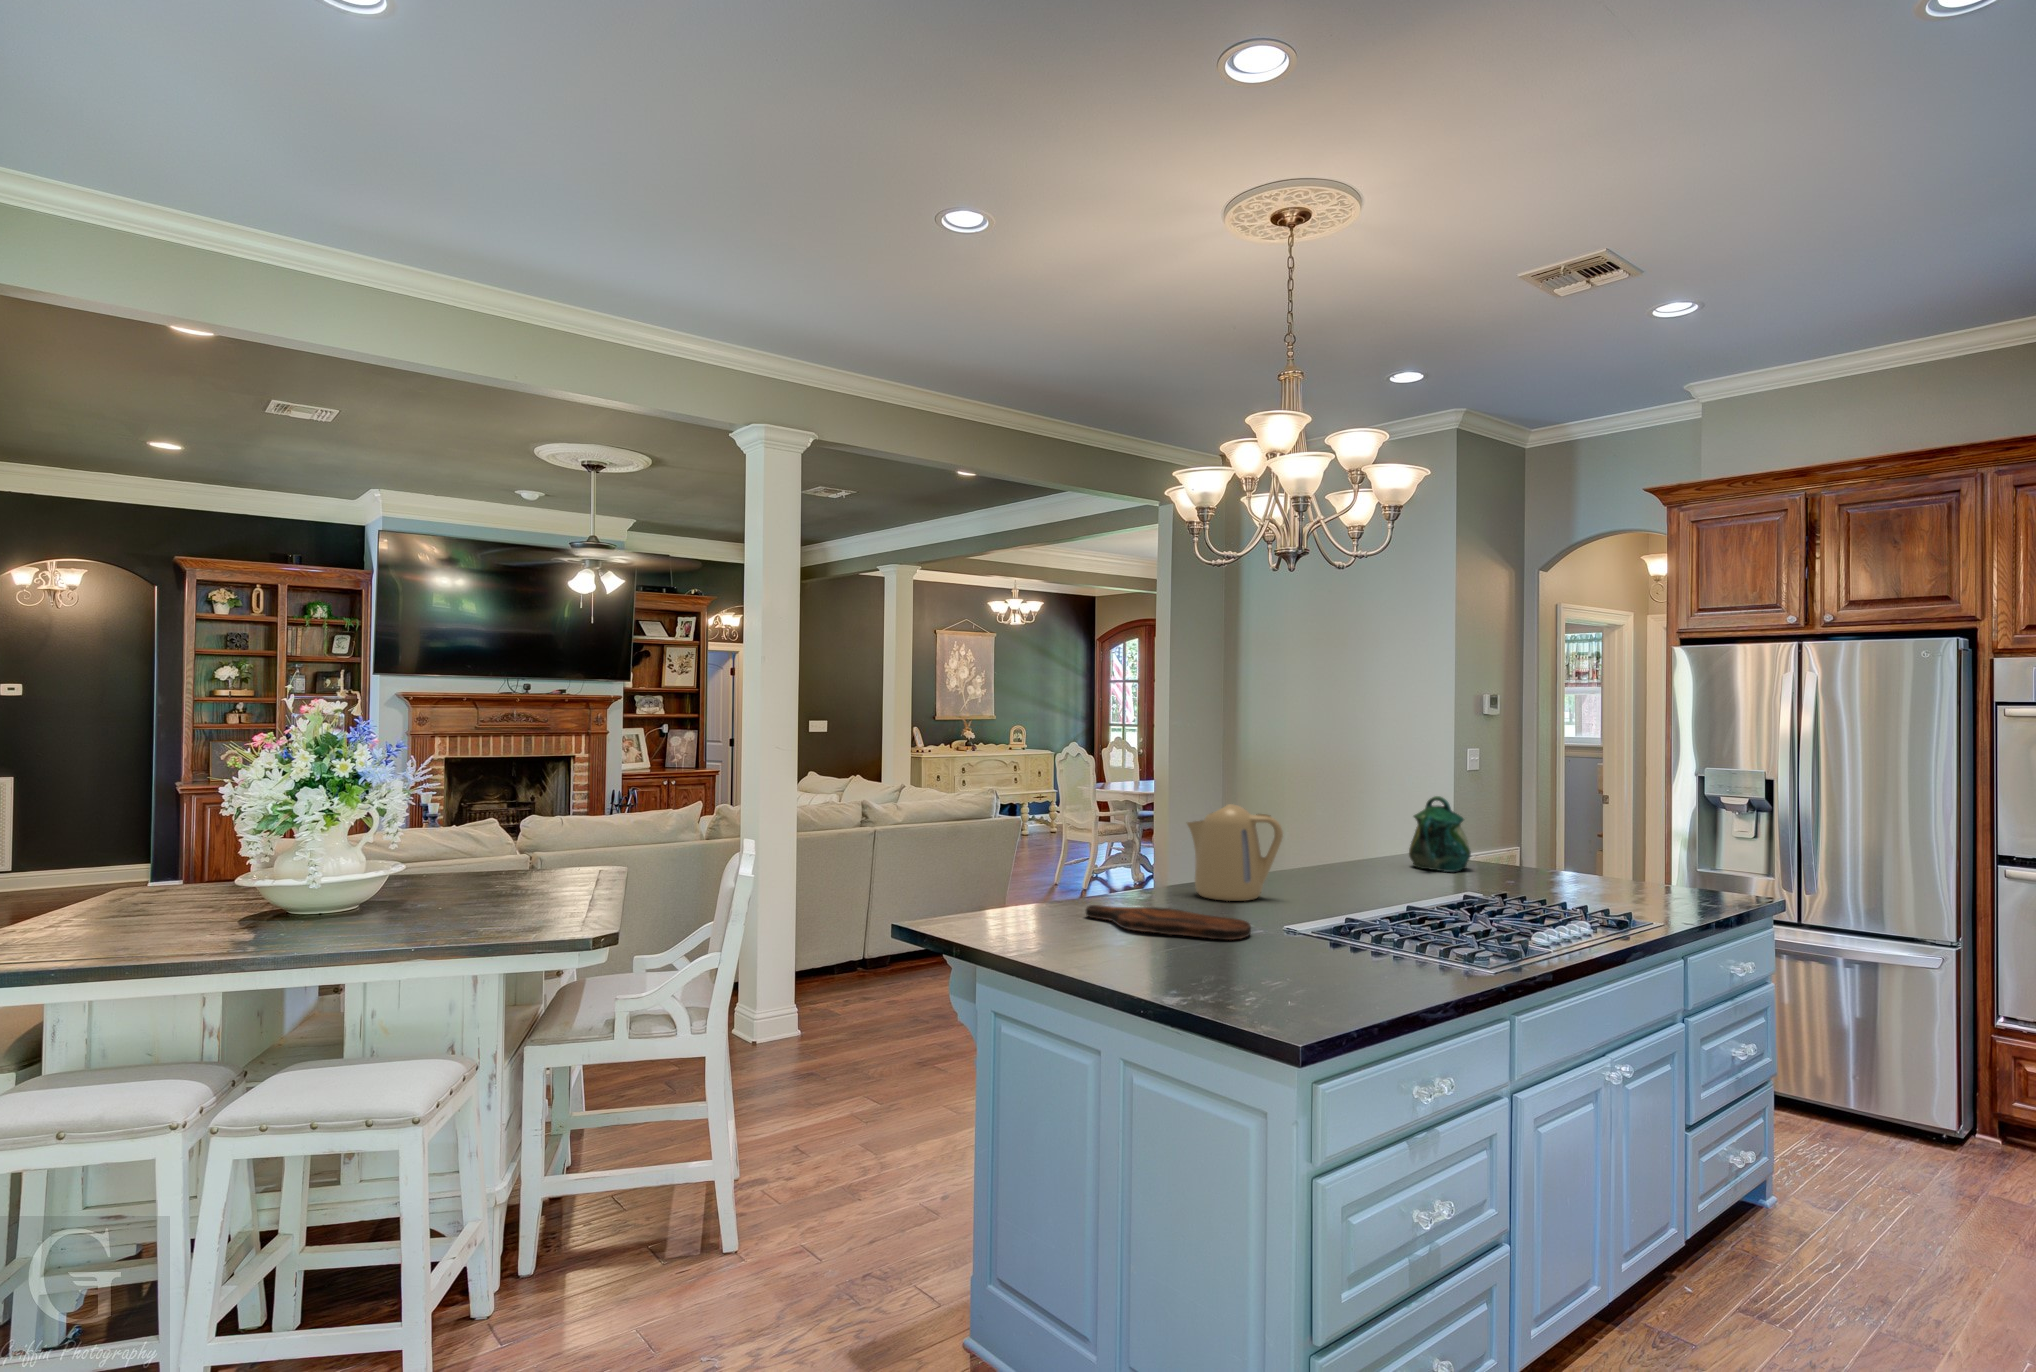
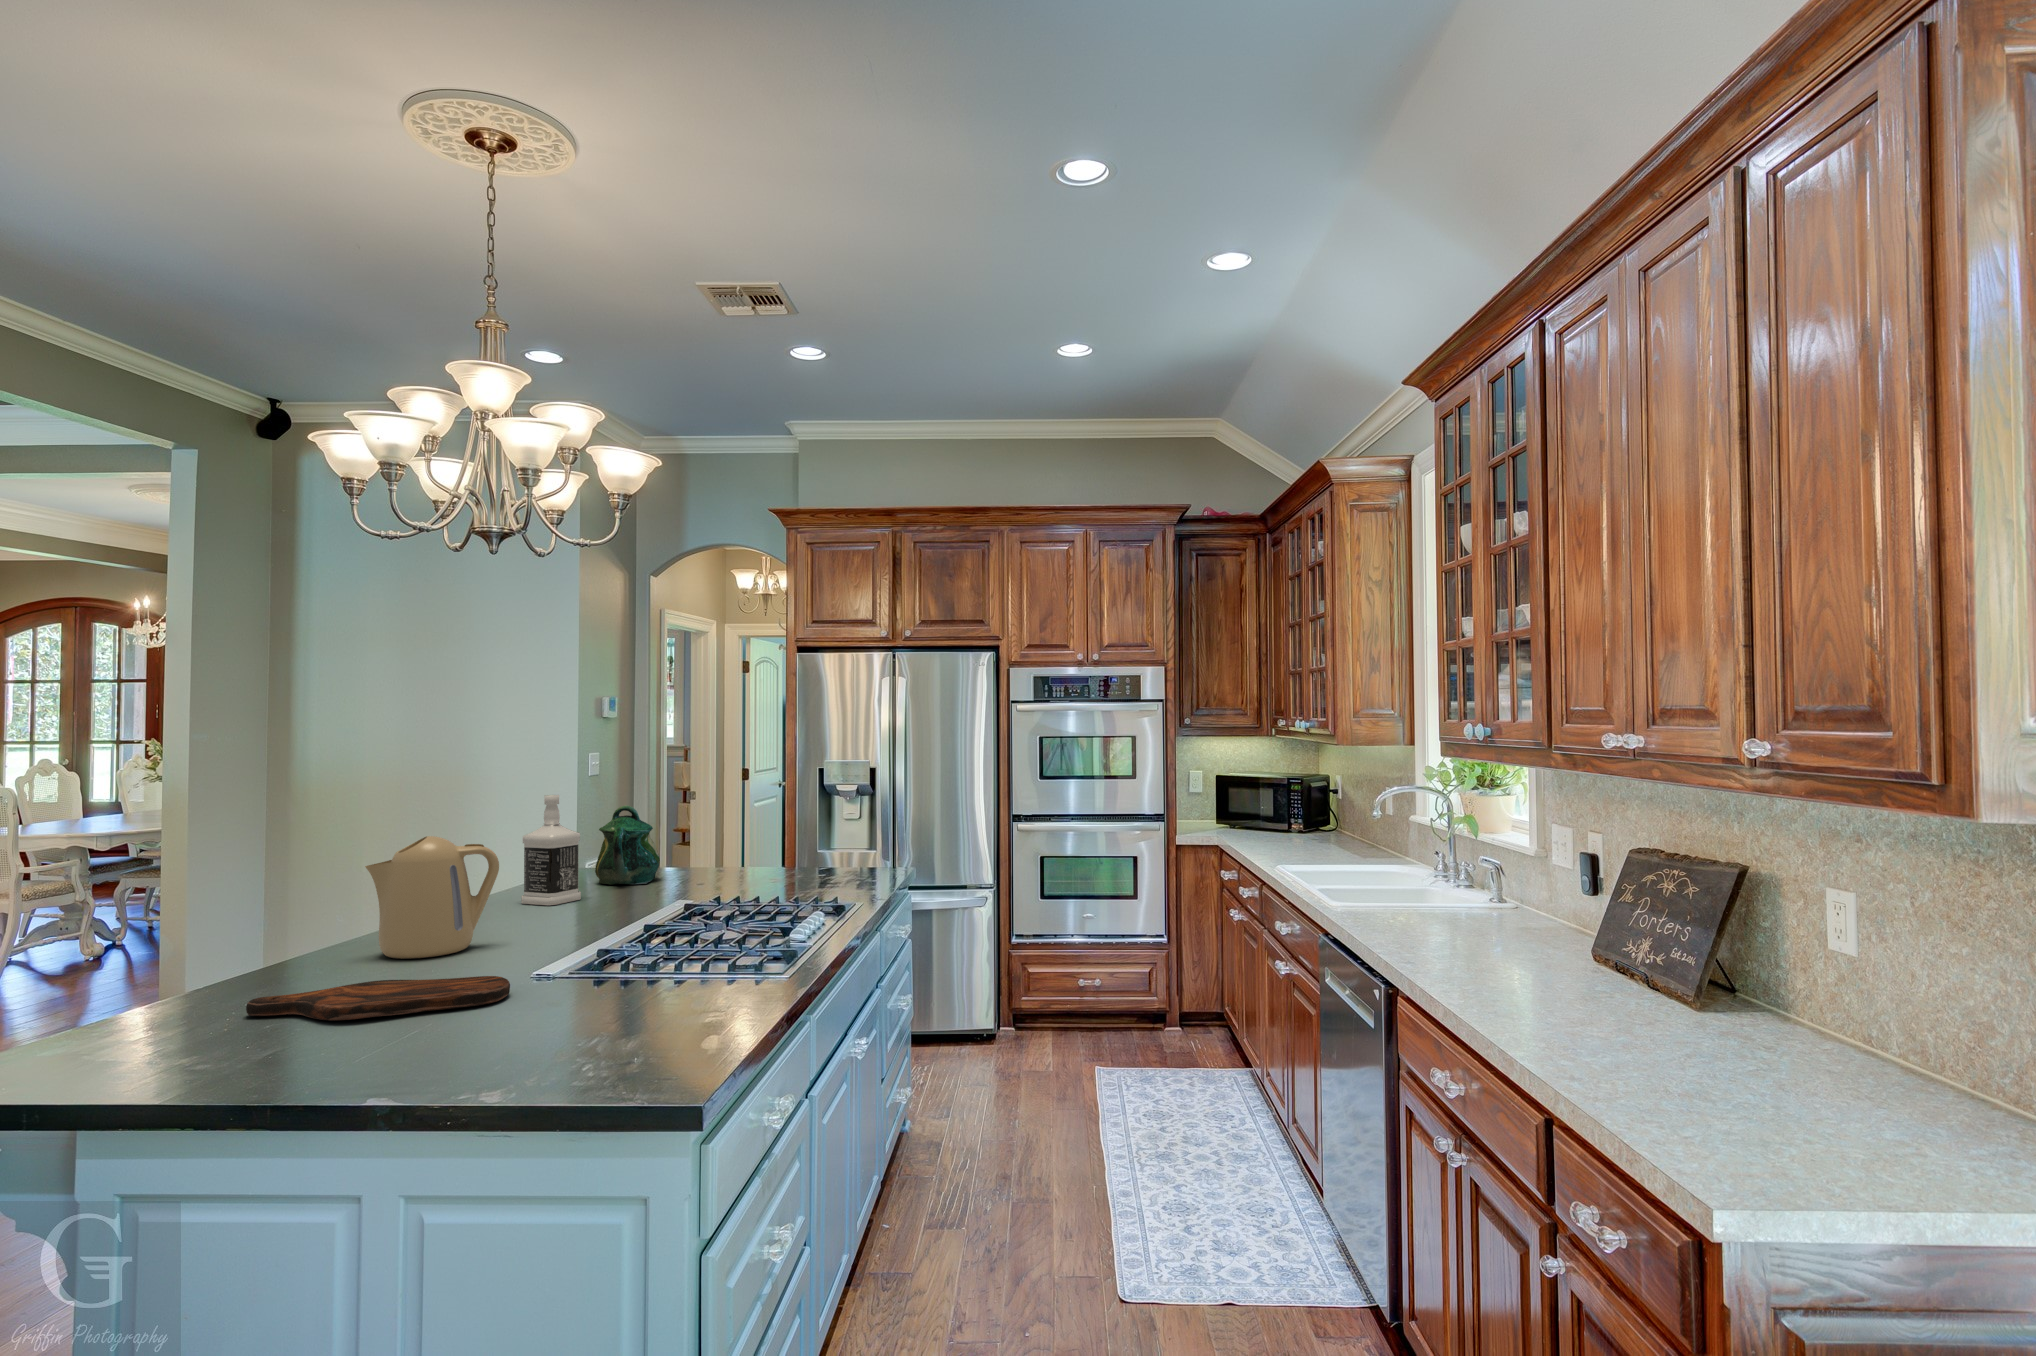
bottle: none [1332,780,1383,878] -> present [521,795,581,905]

